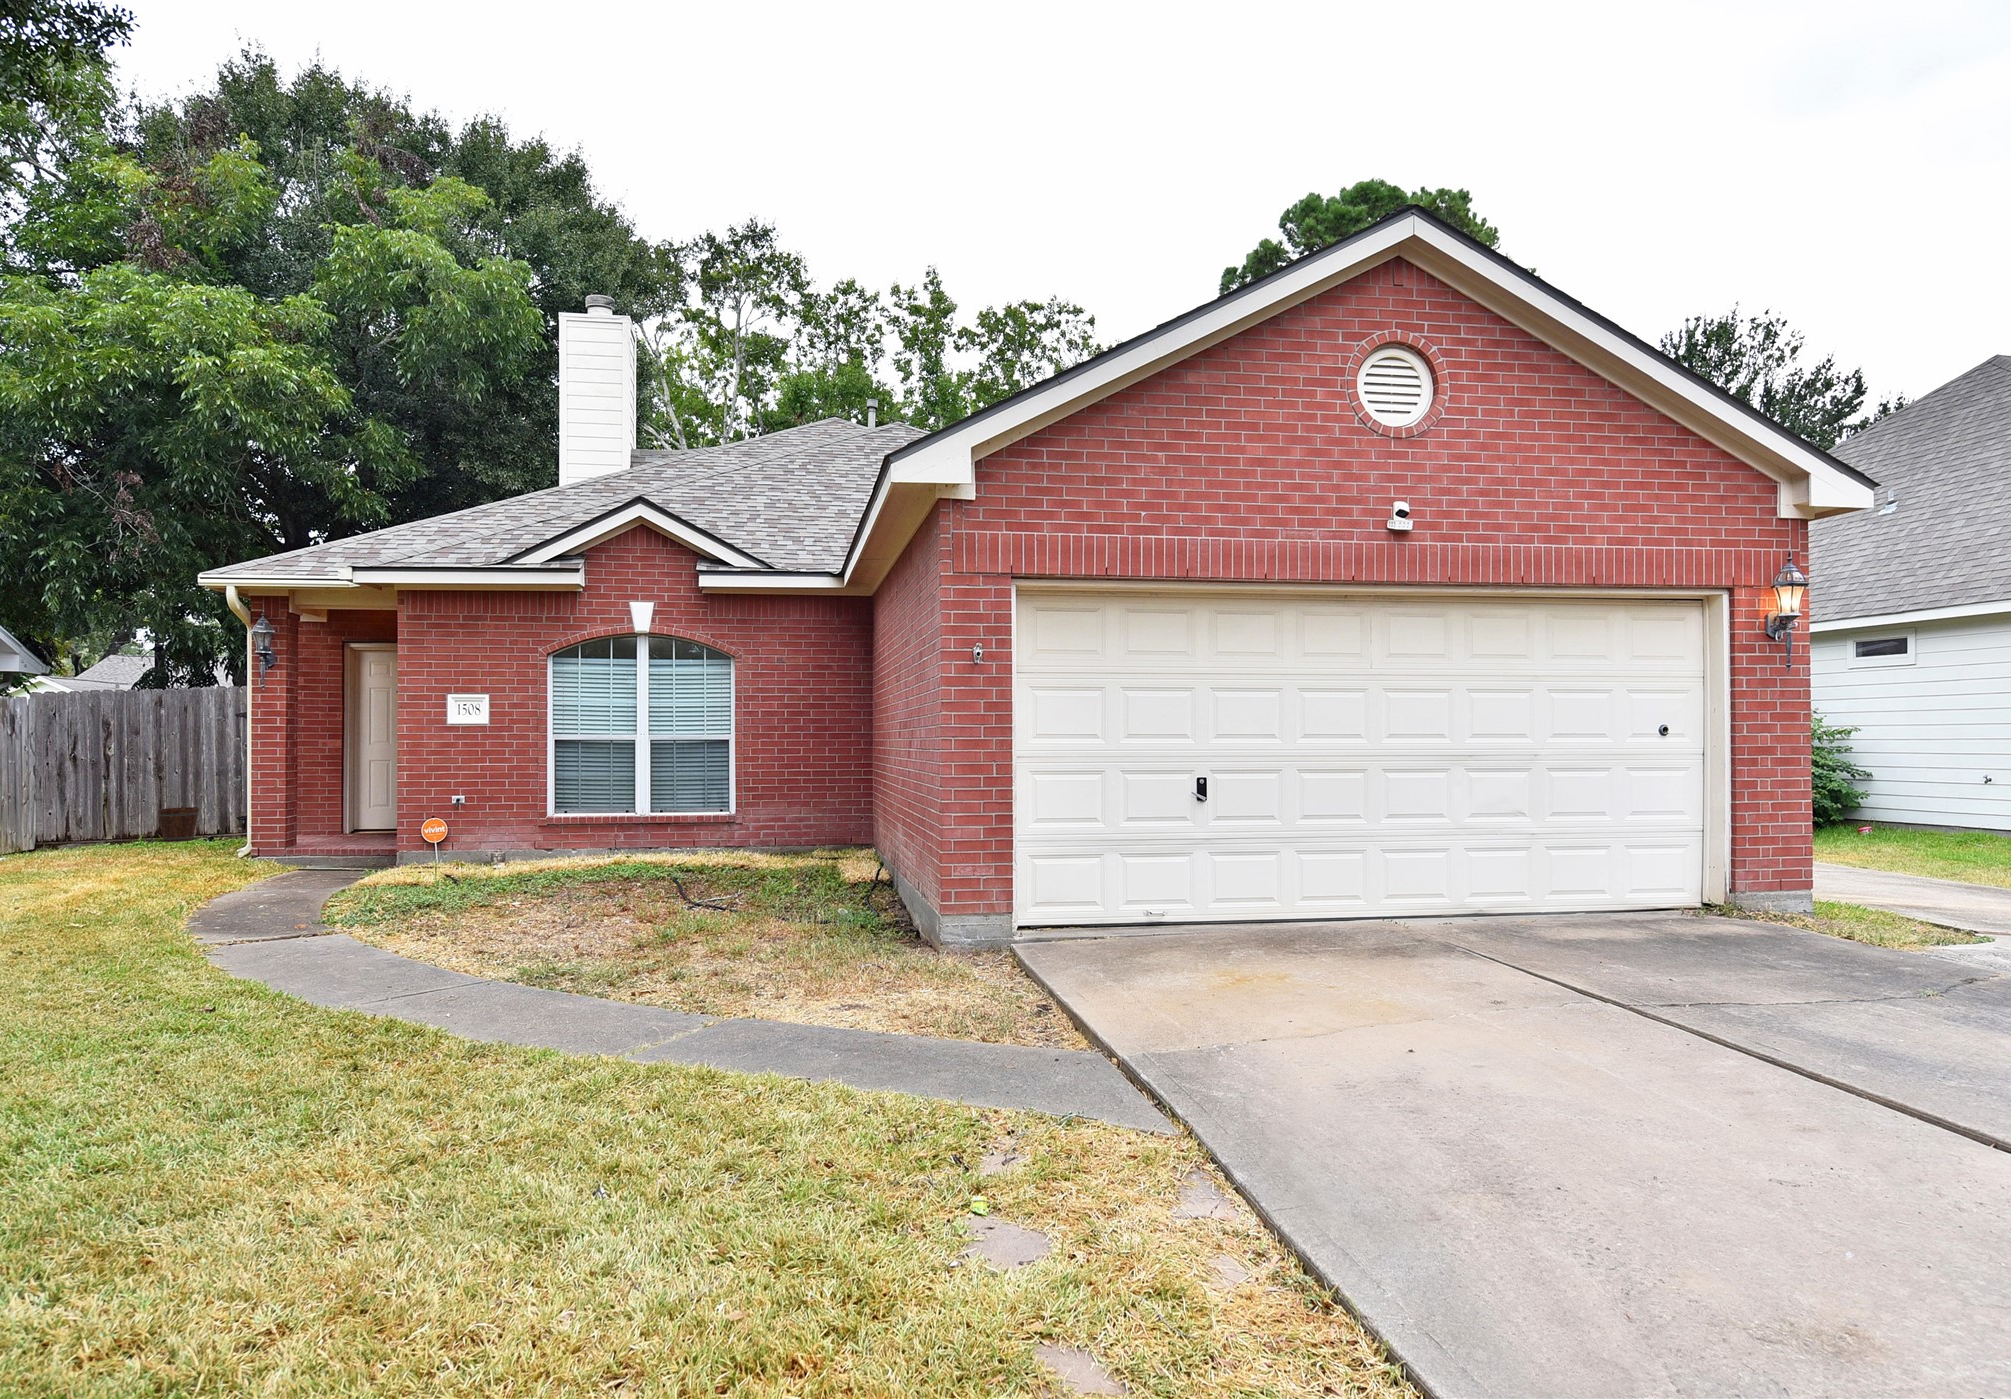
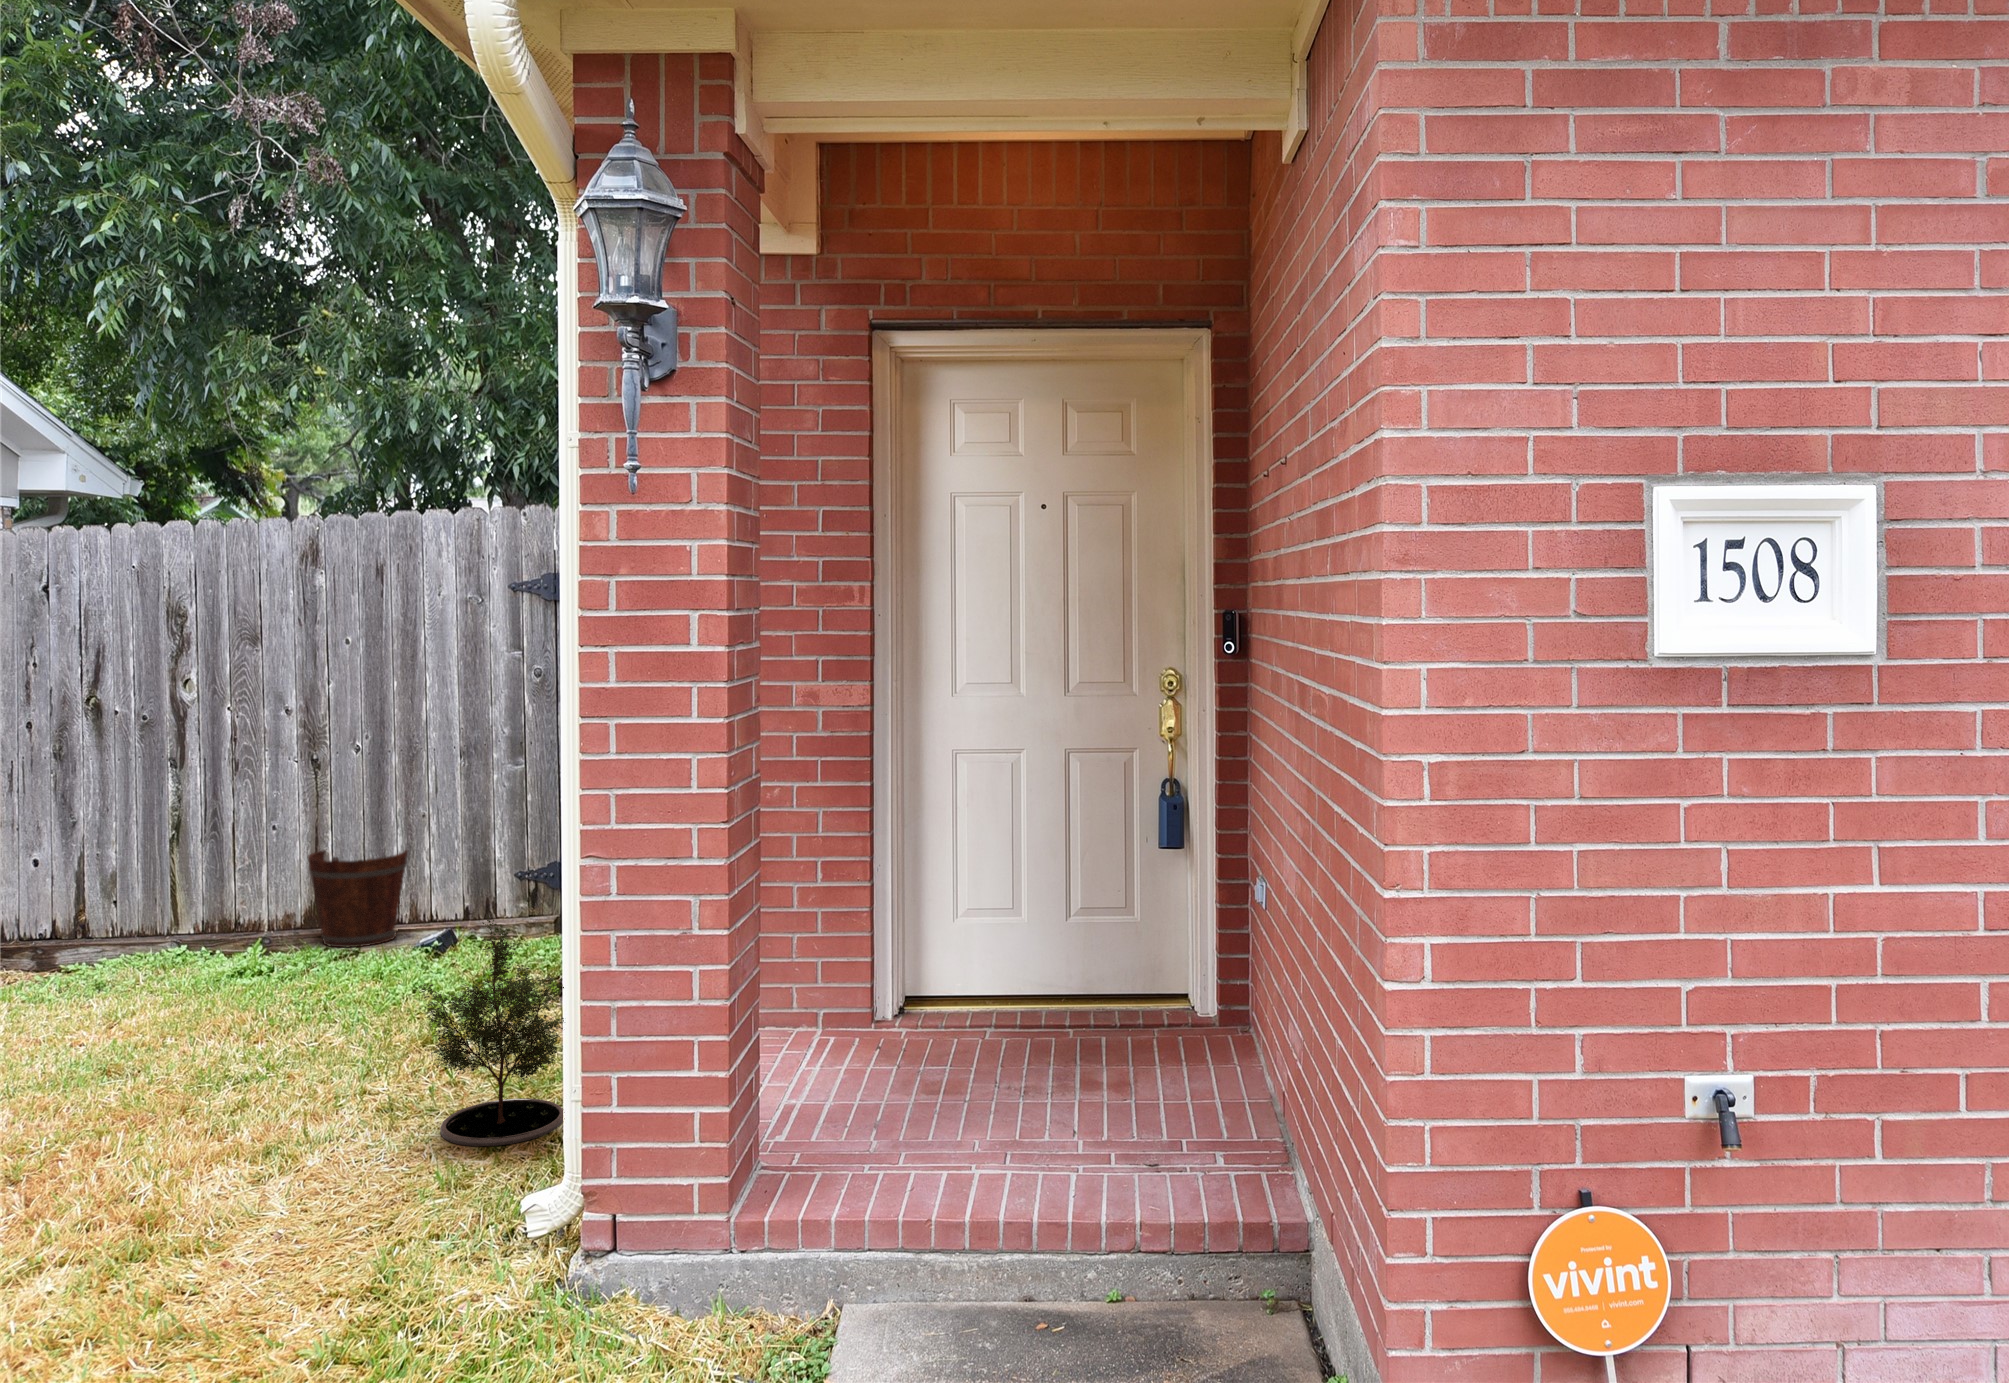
potted tree: none [202,802,249,861] -> present [415,916,564,1146]

